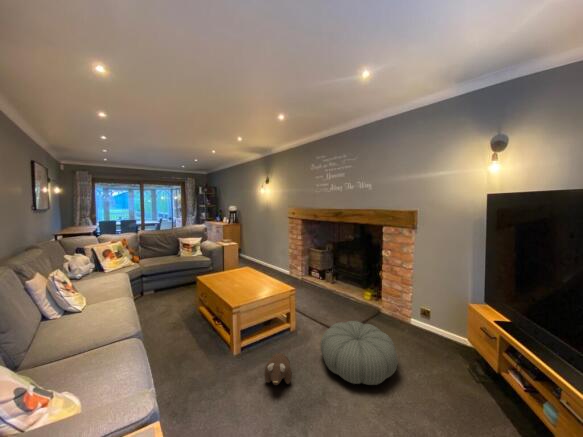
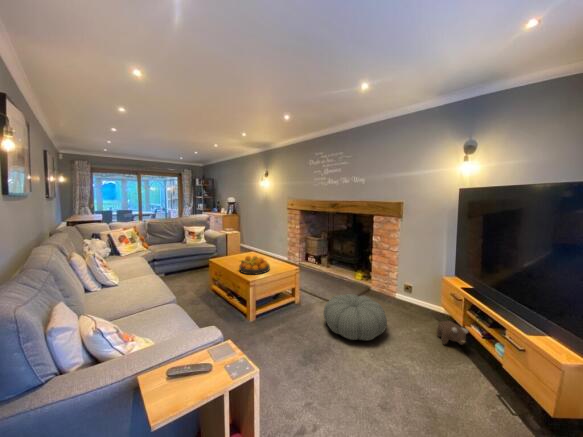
fruit bowl: none [225,274,261,297] -> present [239,256,270,274]
plush toy: present [265,353,292,385] -> present [437,321,468,345]

